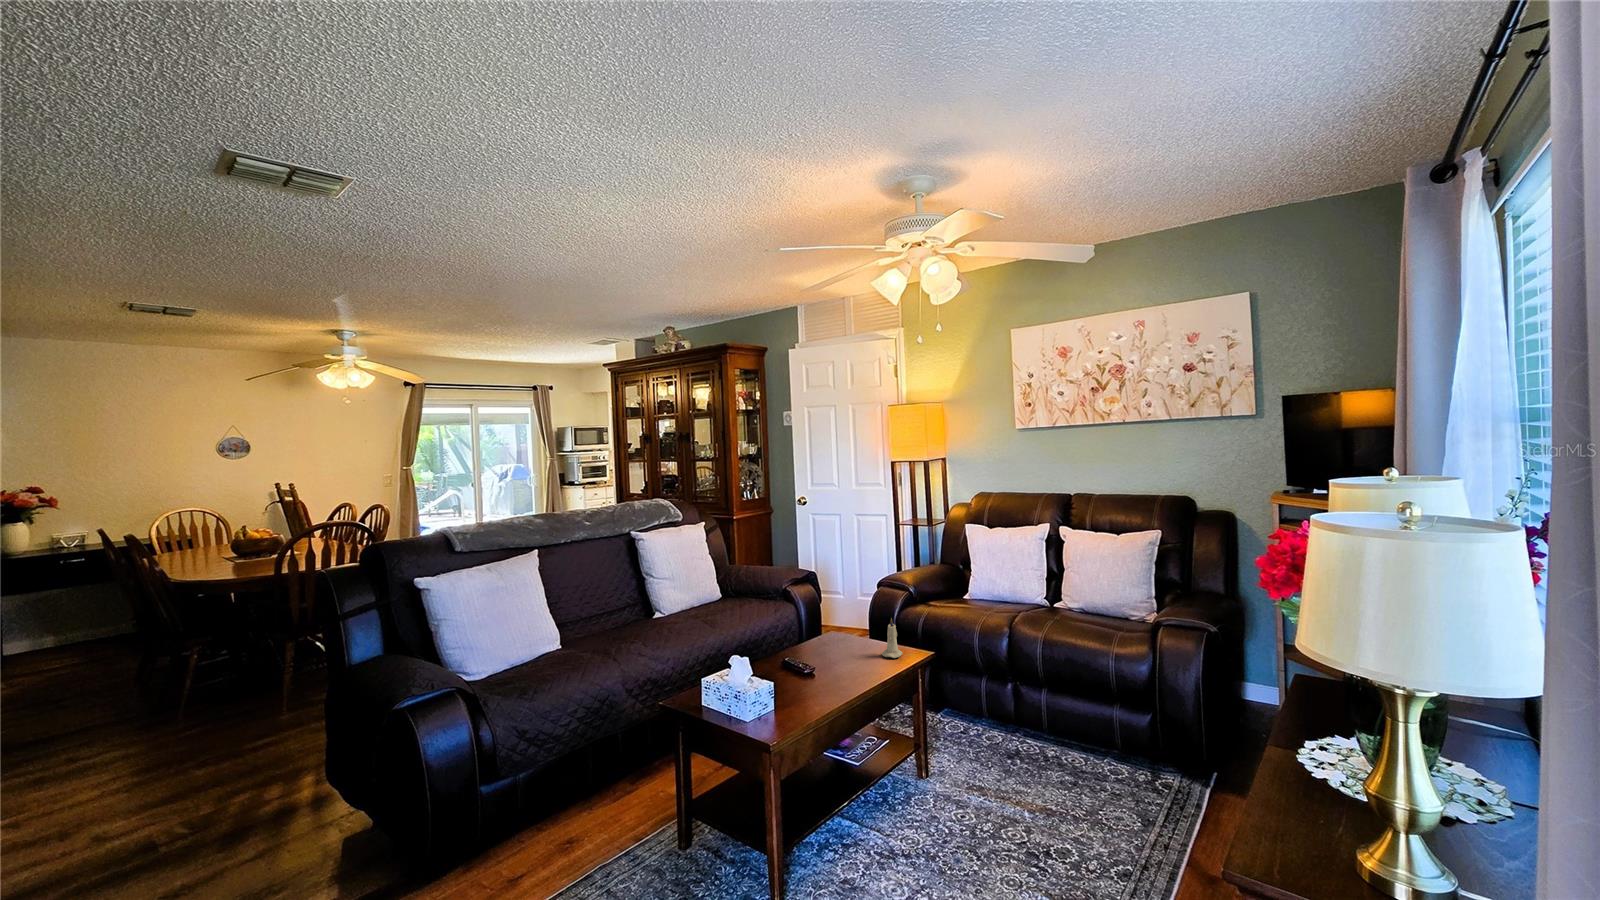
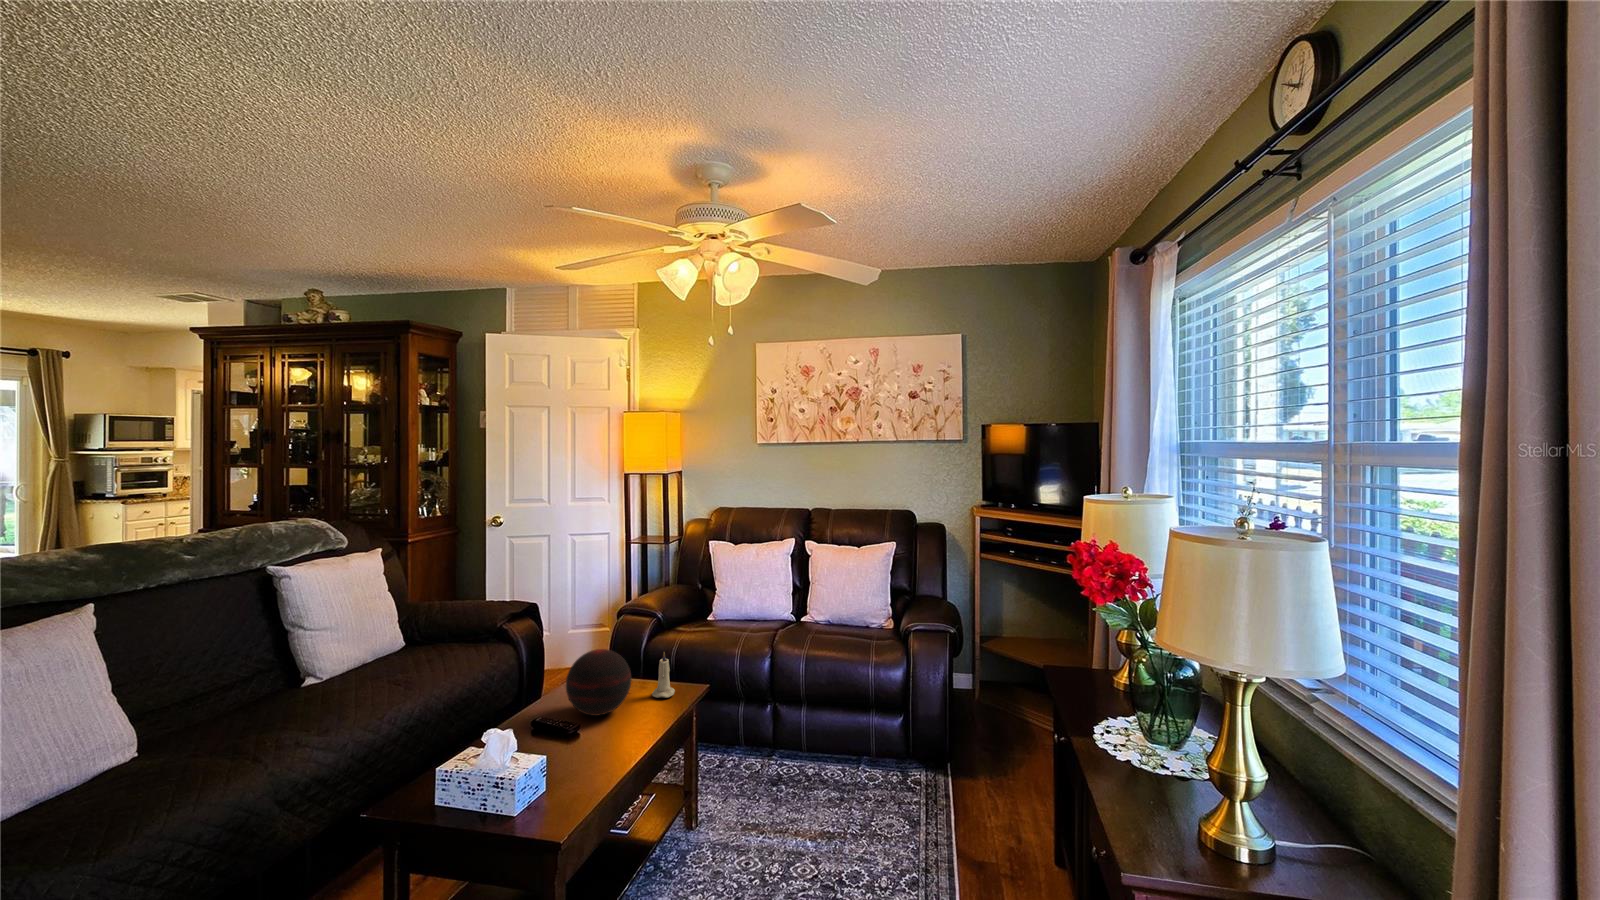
decorative orb: none [808,610,860,664] -> present [566,649,631,716]

